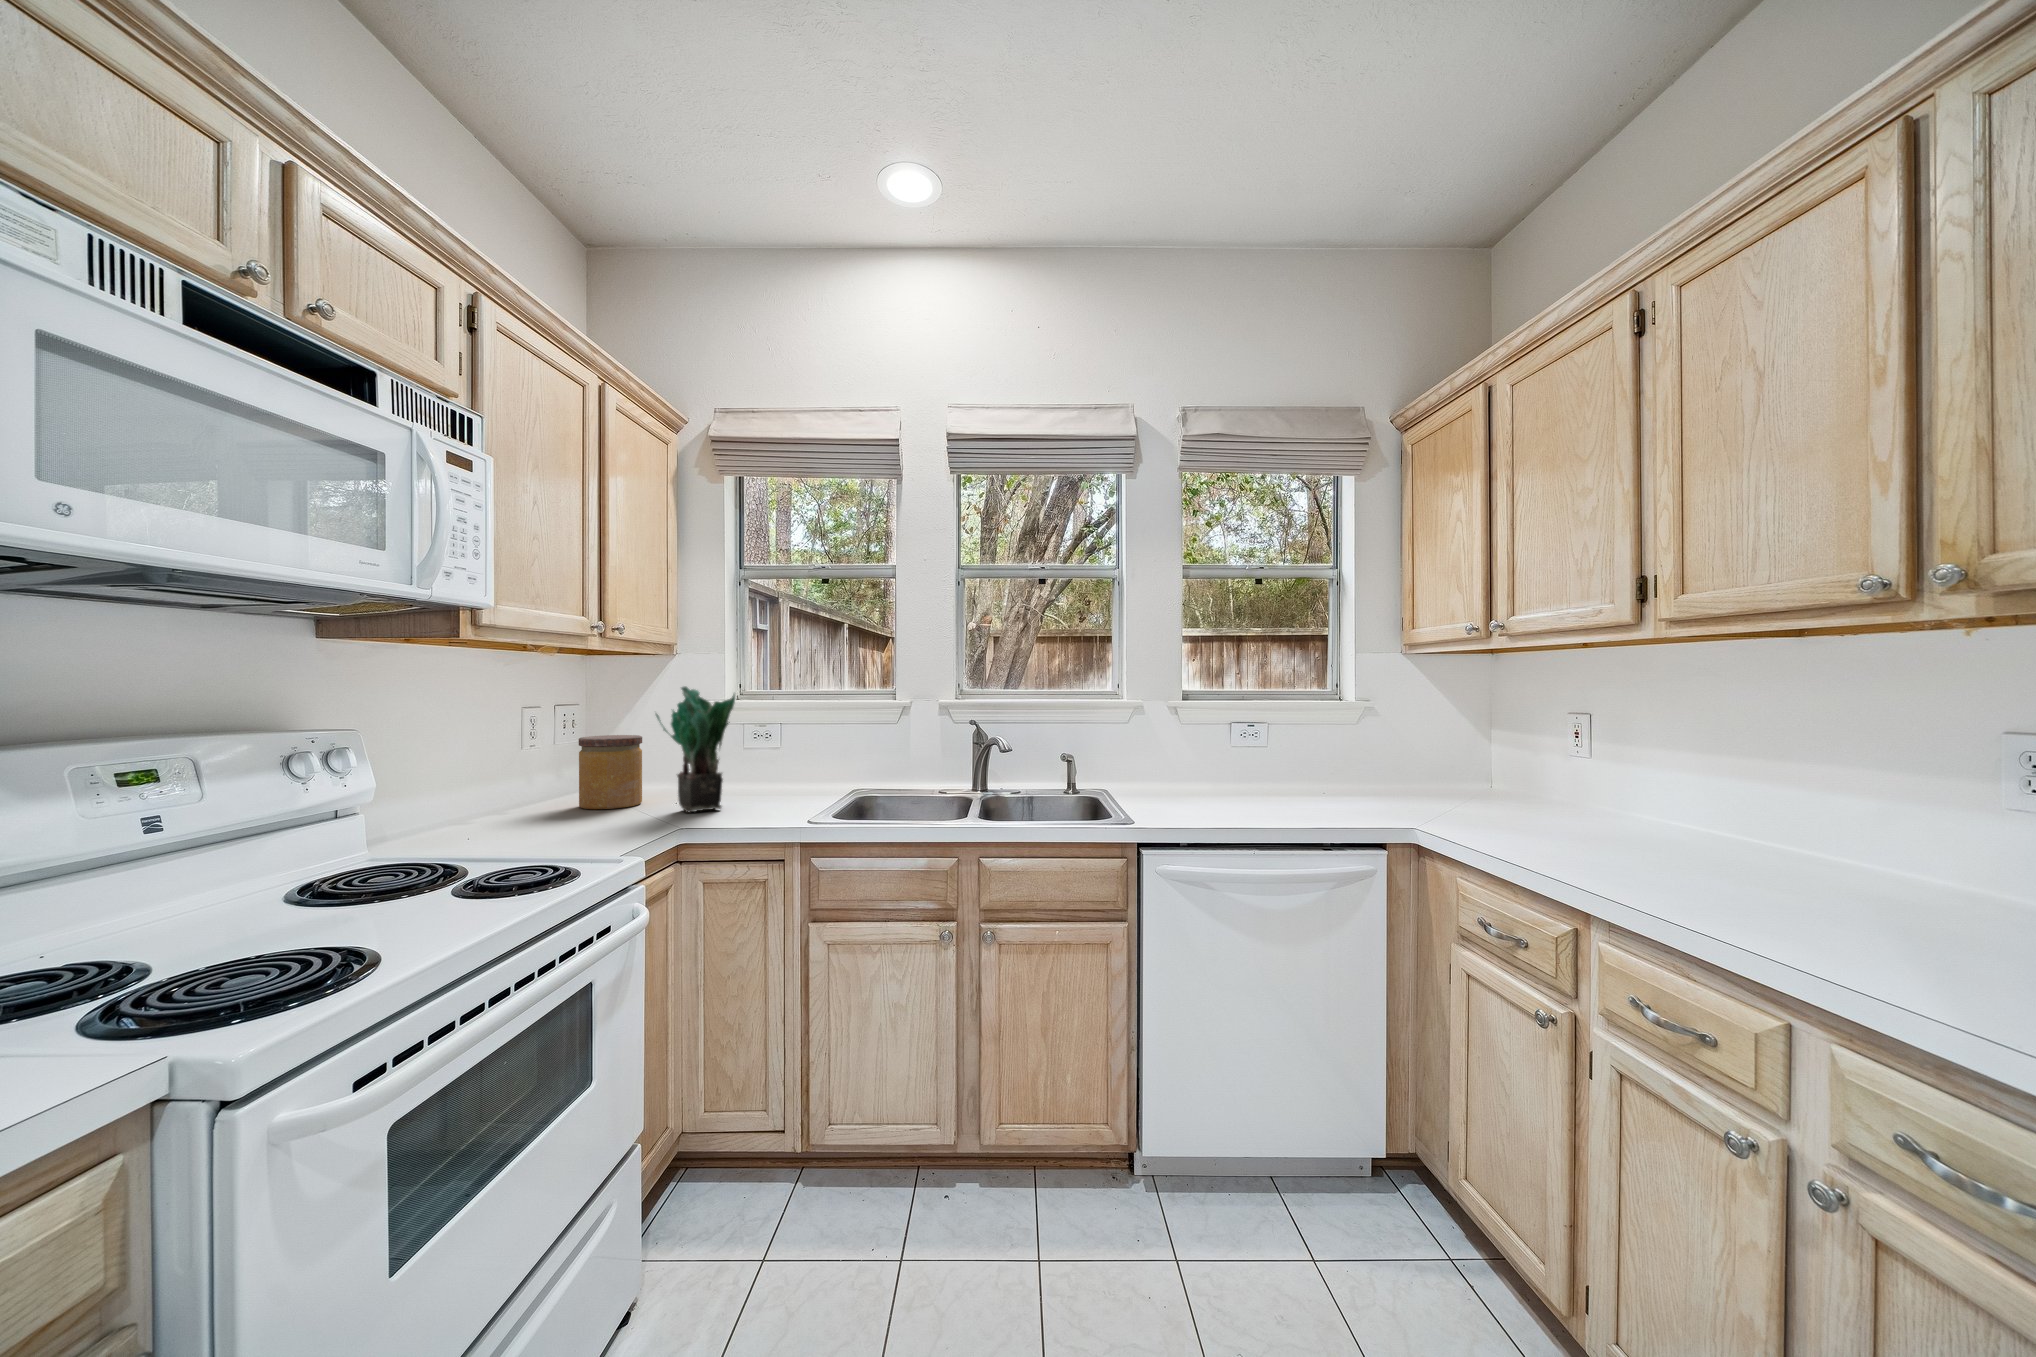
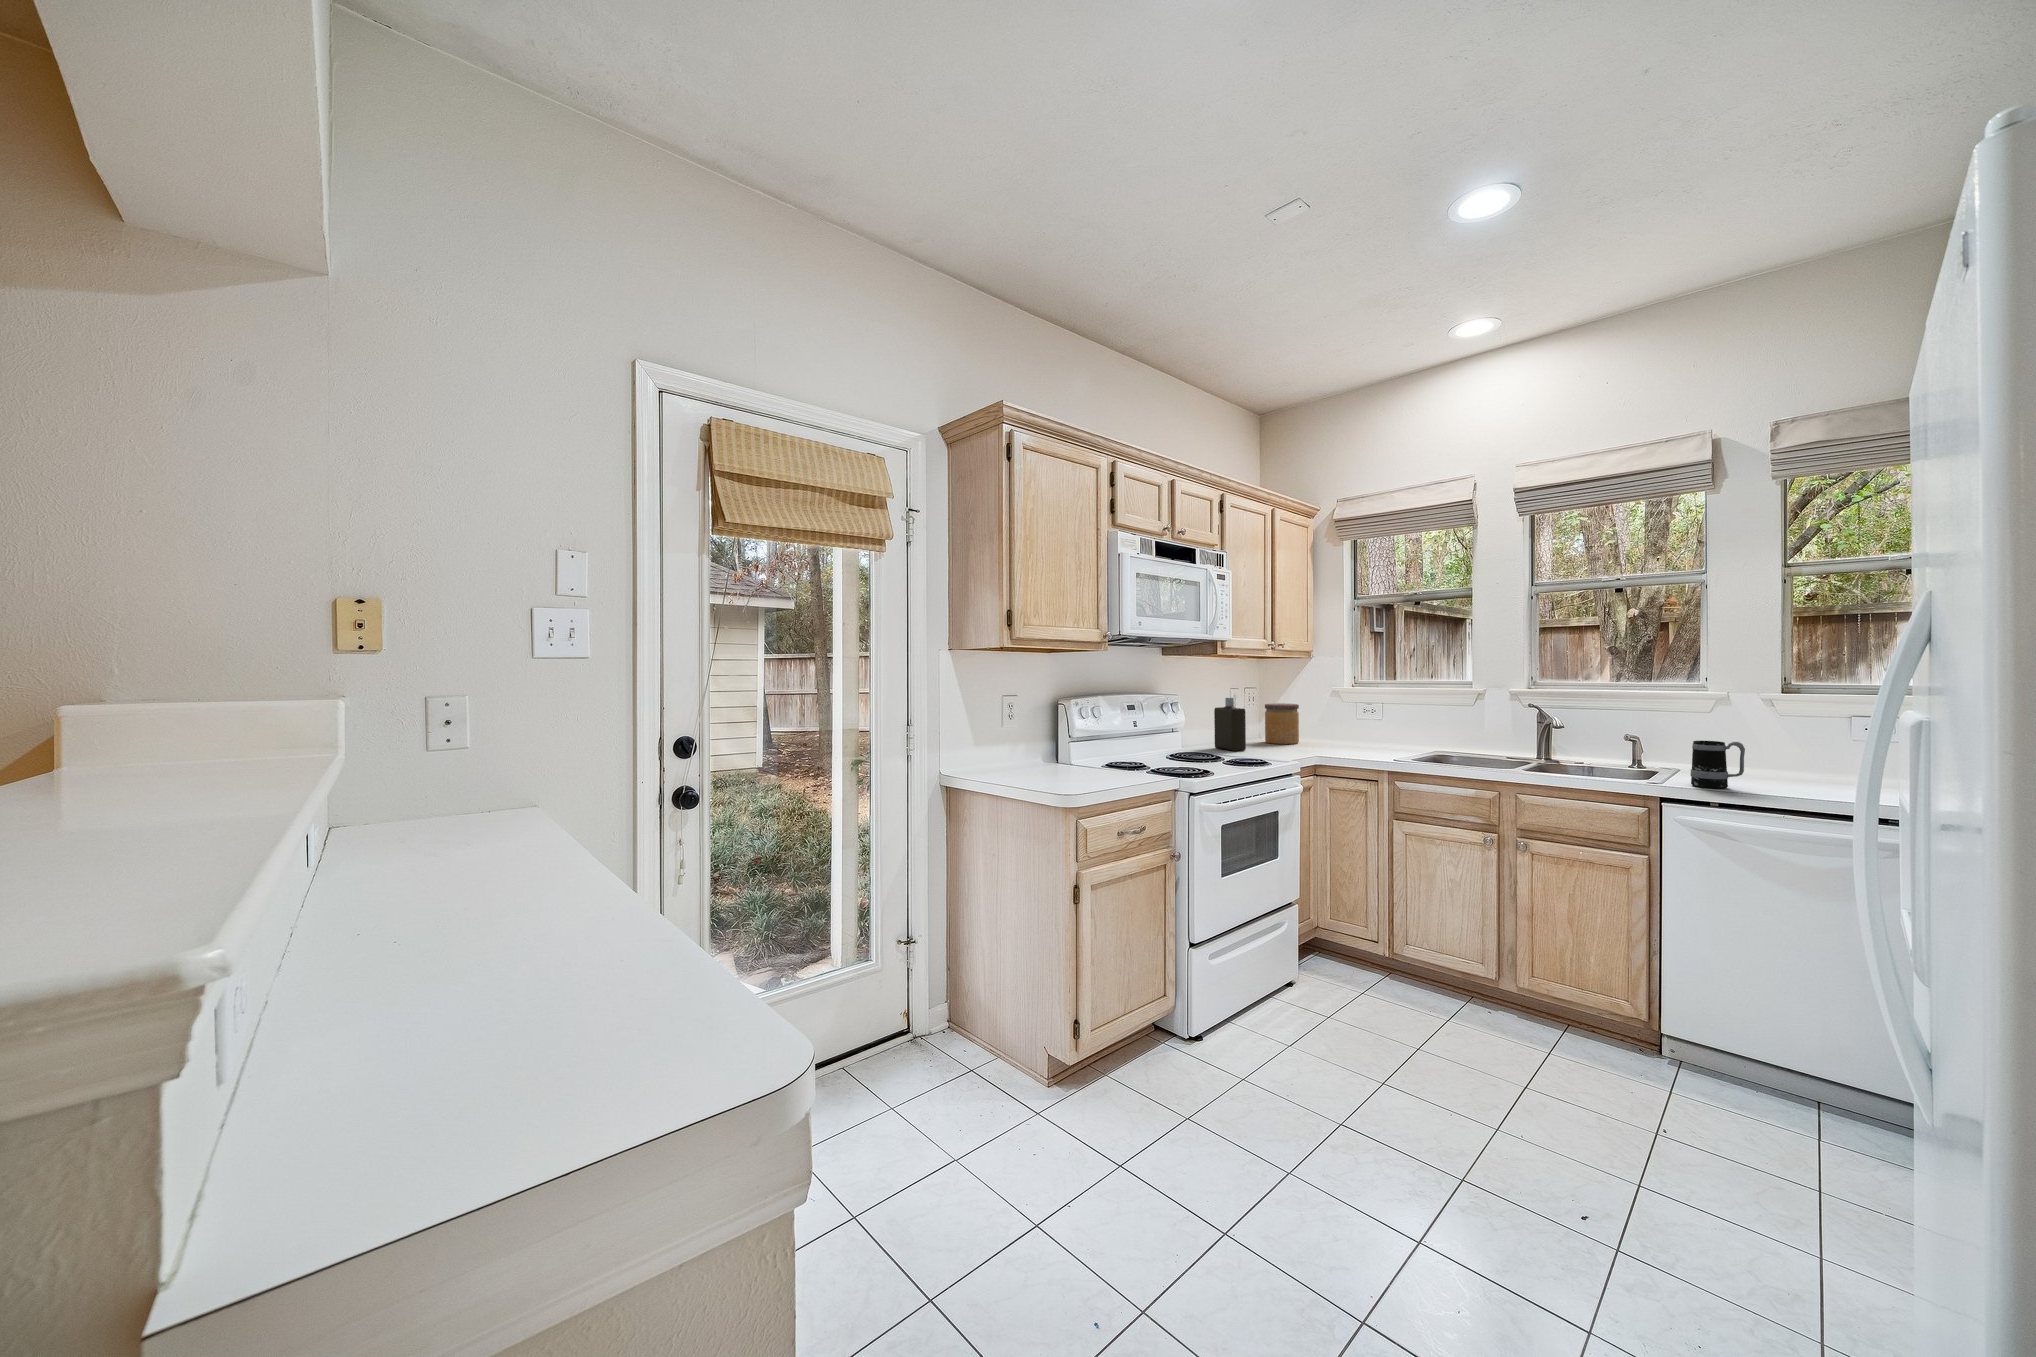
potted plant: present [656,686,735,812] -> none [1304,676,1352,749]
bottle: none [465,729,536,839] -> present [1214,698,1246,751]
mug: none [1163,763,1211,823] -> present [1691,741,1745,788]

